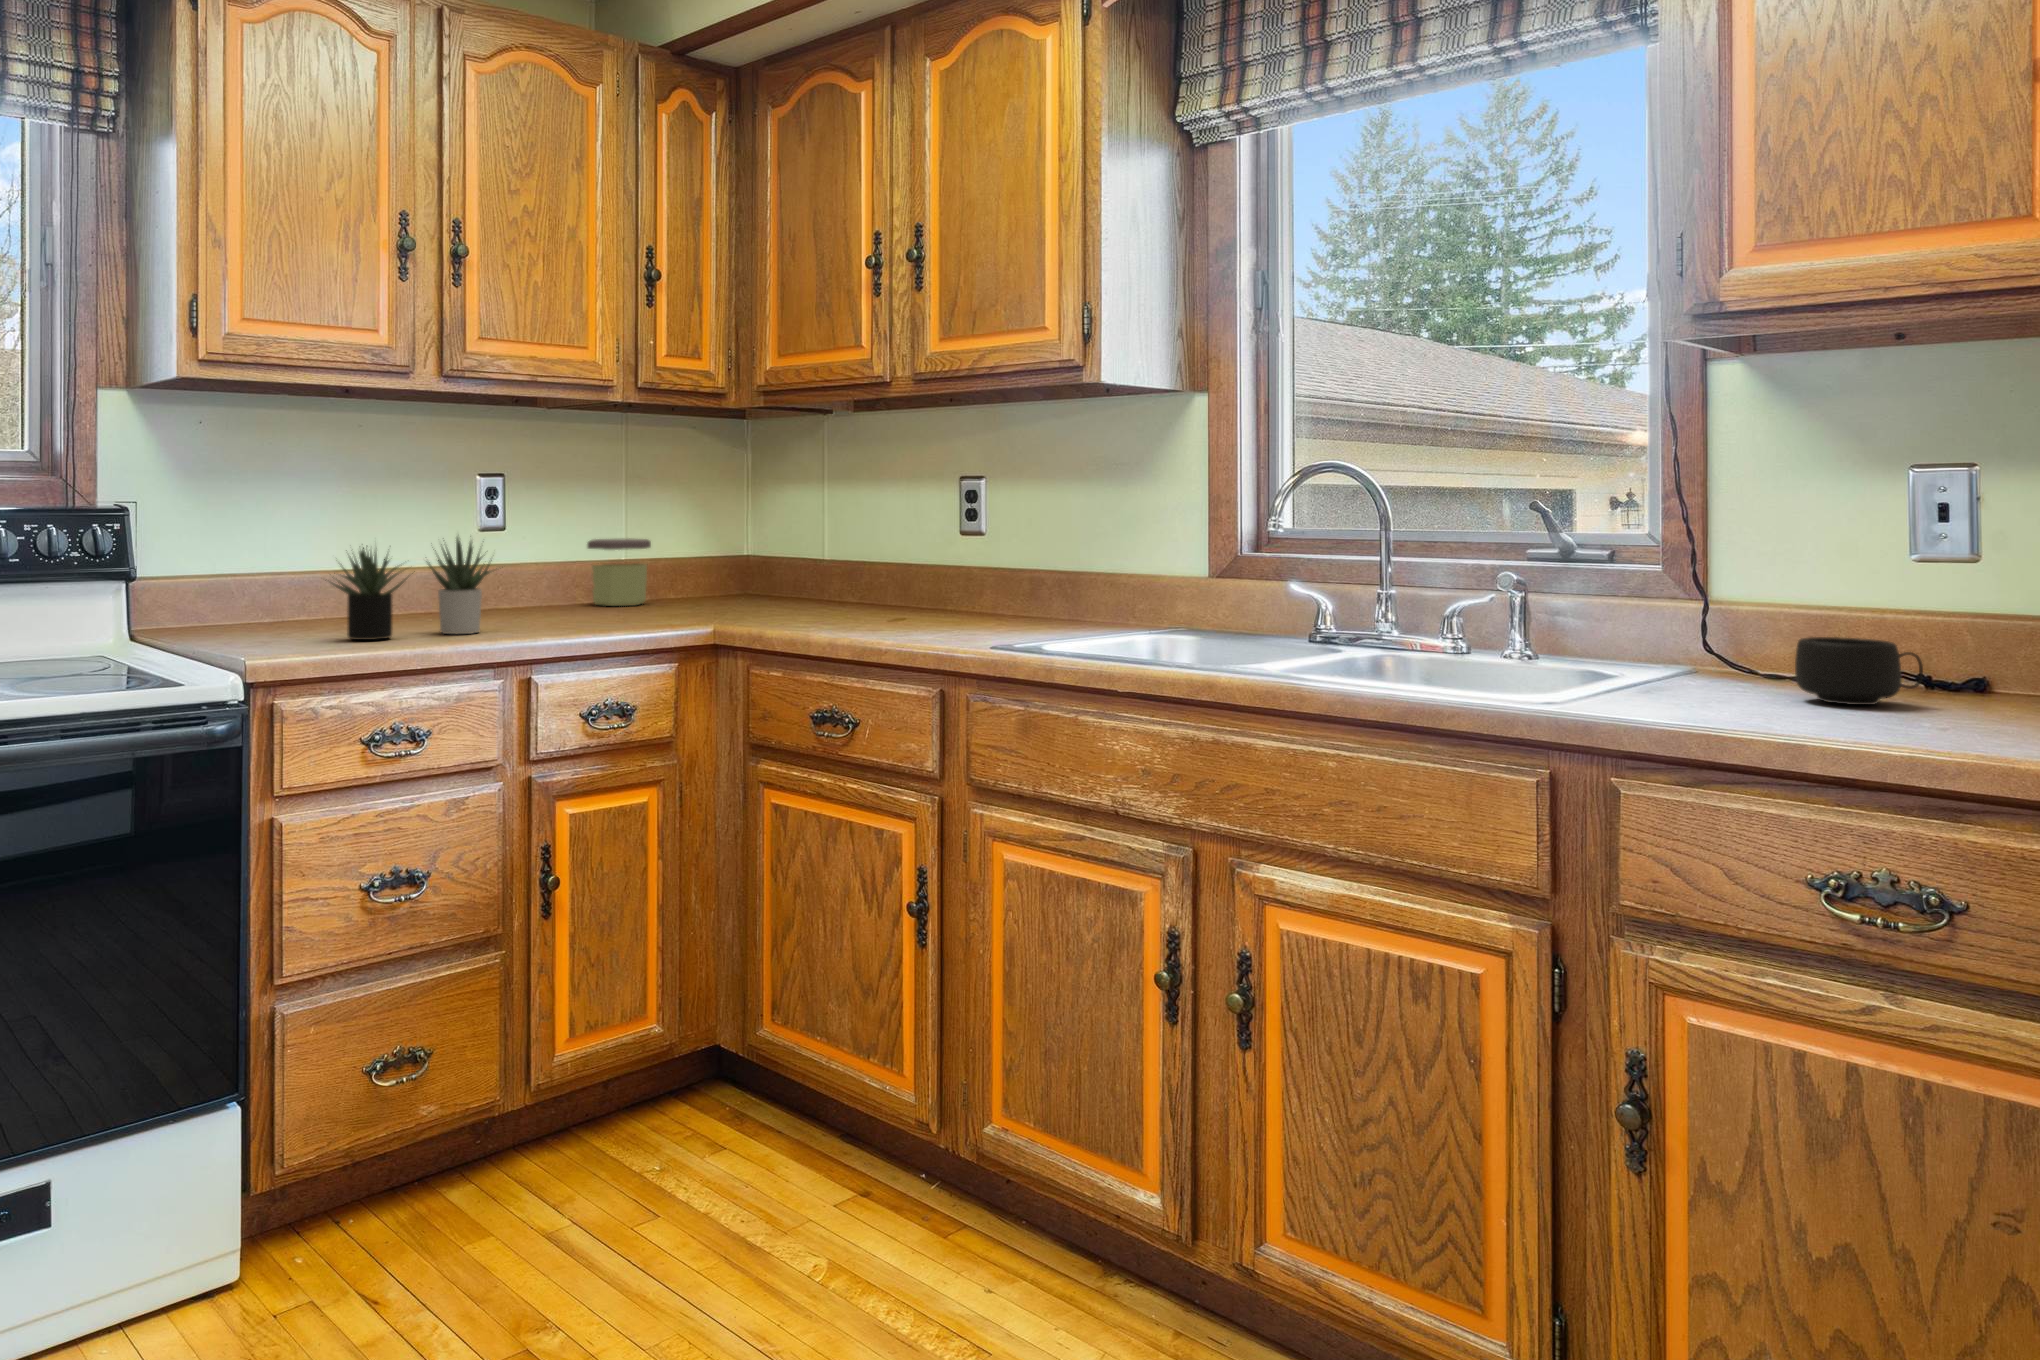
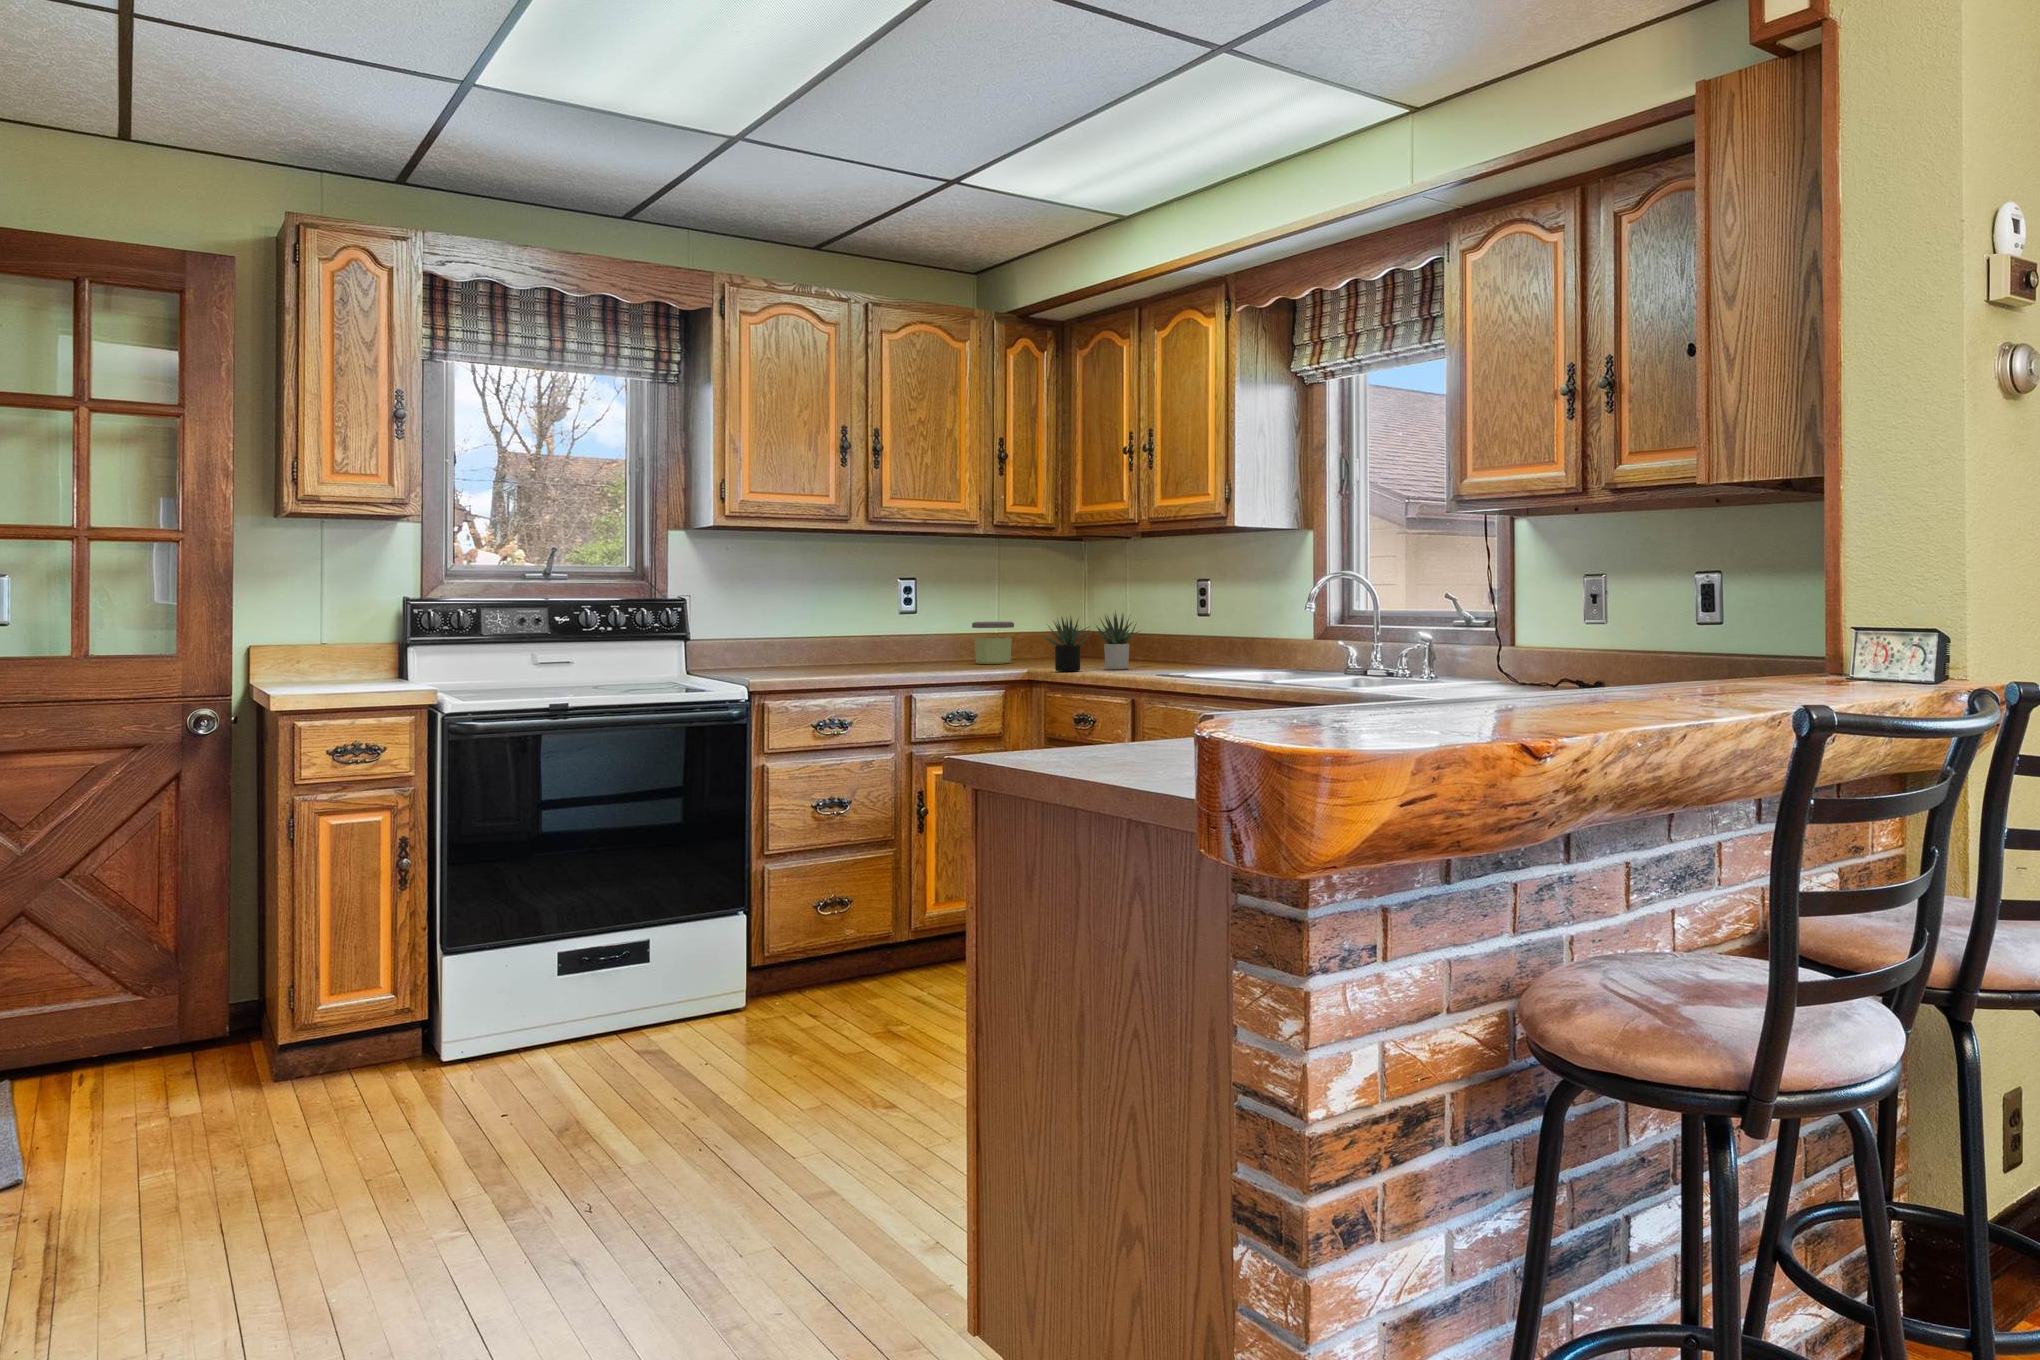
succulent plant: present [331,537,497,640] -> present [1044,611,1140,671]
mug: present [1795,637,1923,705] -> none [1481,658,1529,688]

